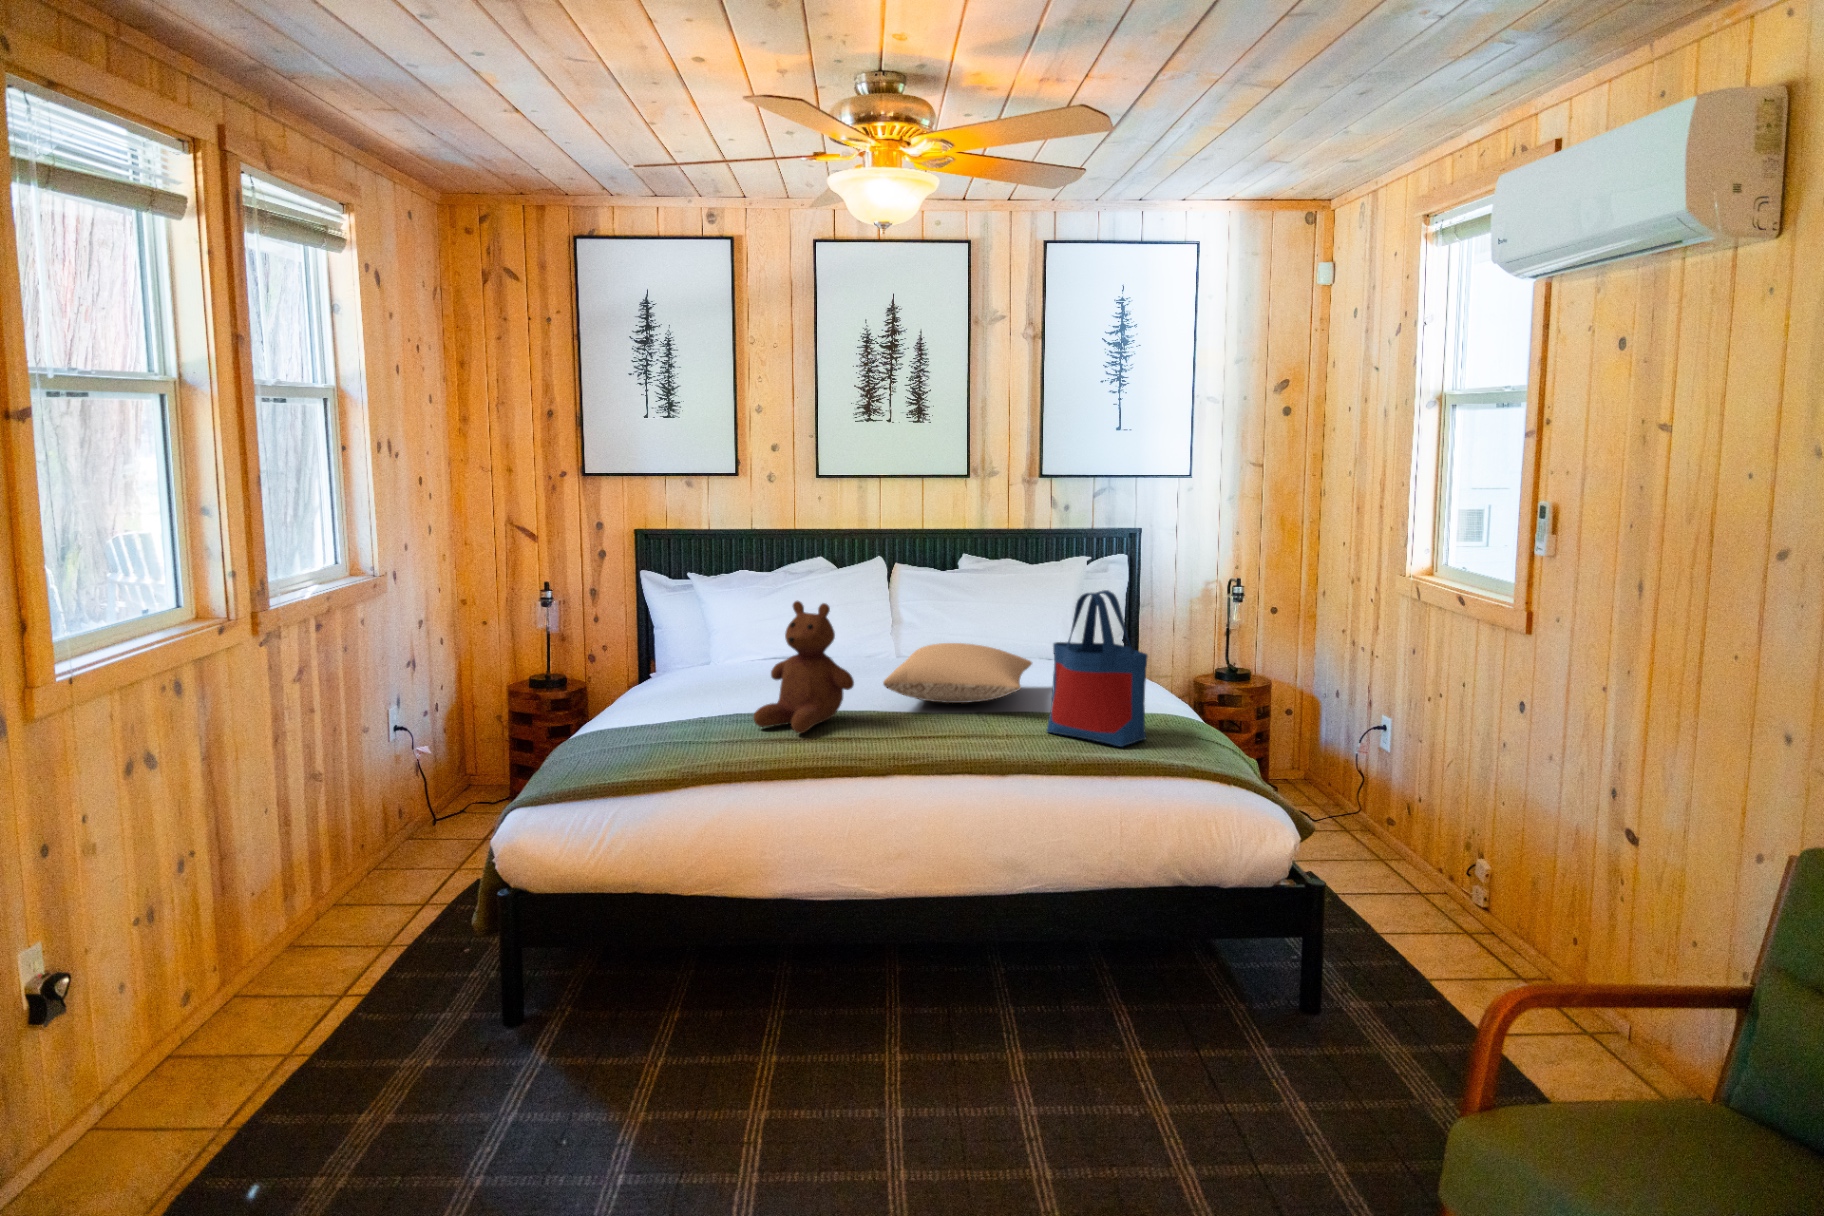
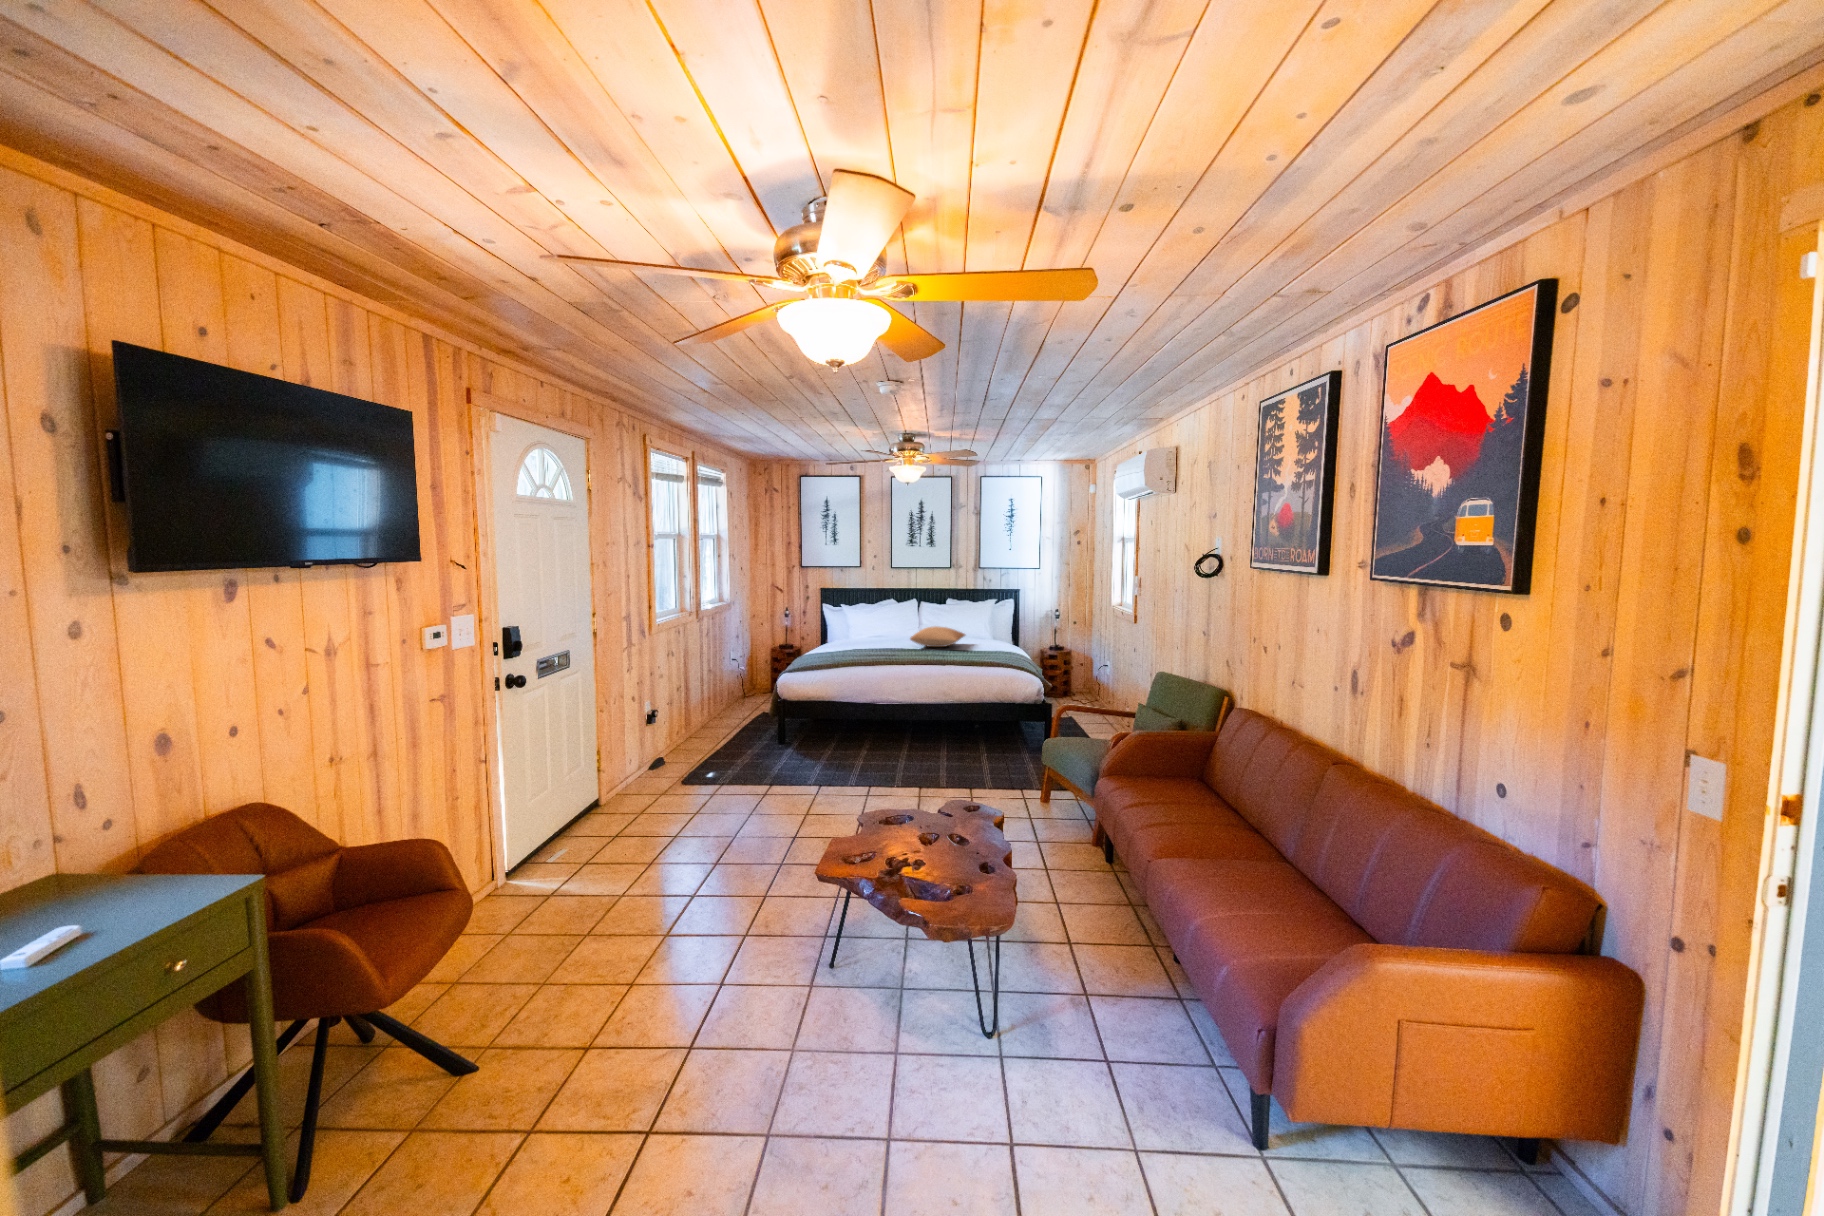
tote bag: present [1047,590,1148,747] -> none [965,605,998,658]
teddy bear: present [753,601,854,733] -> none [864,609,899,654]

